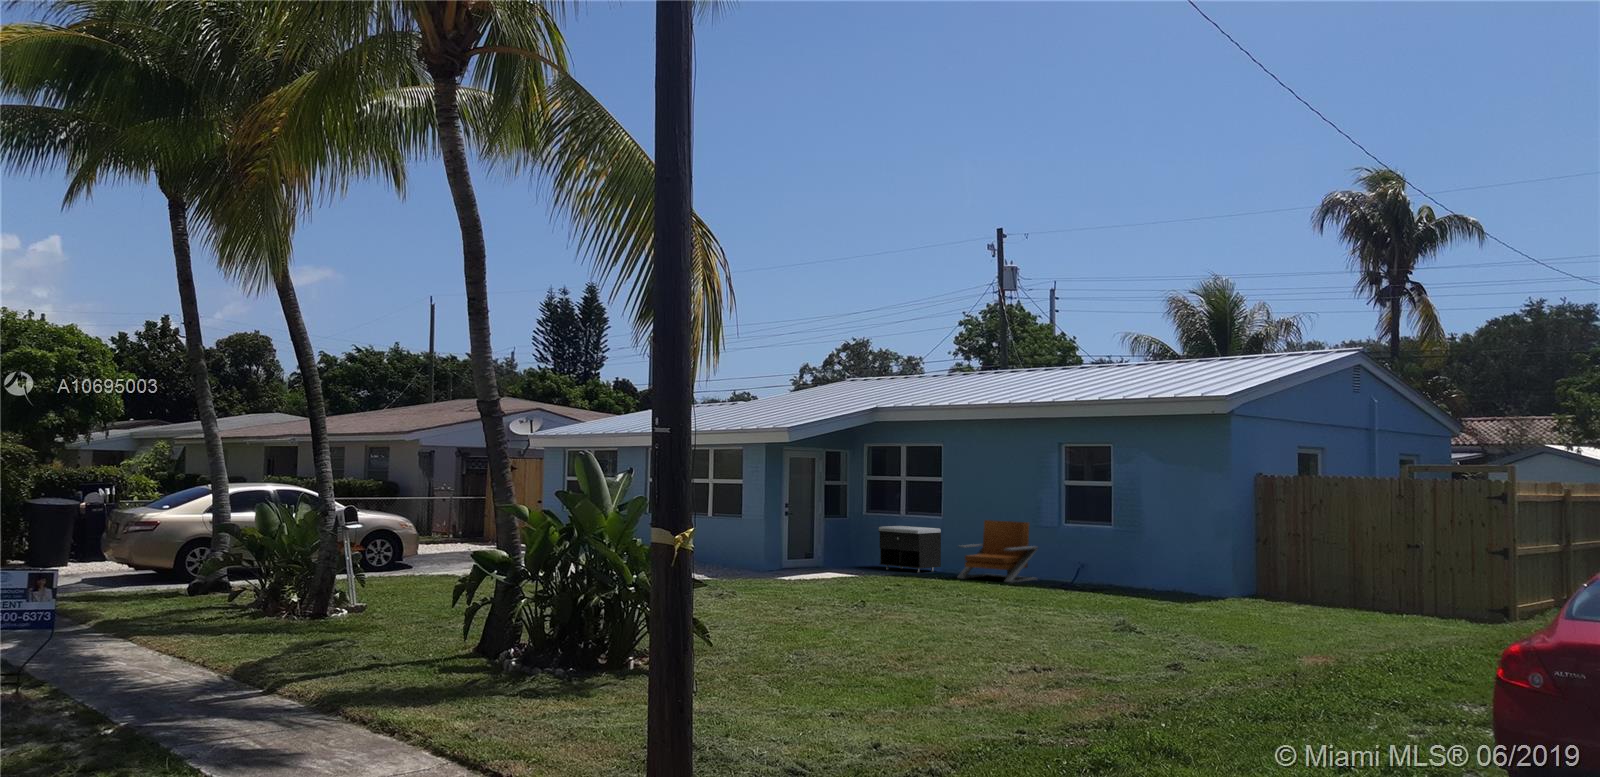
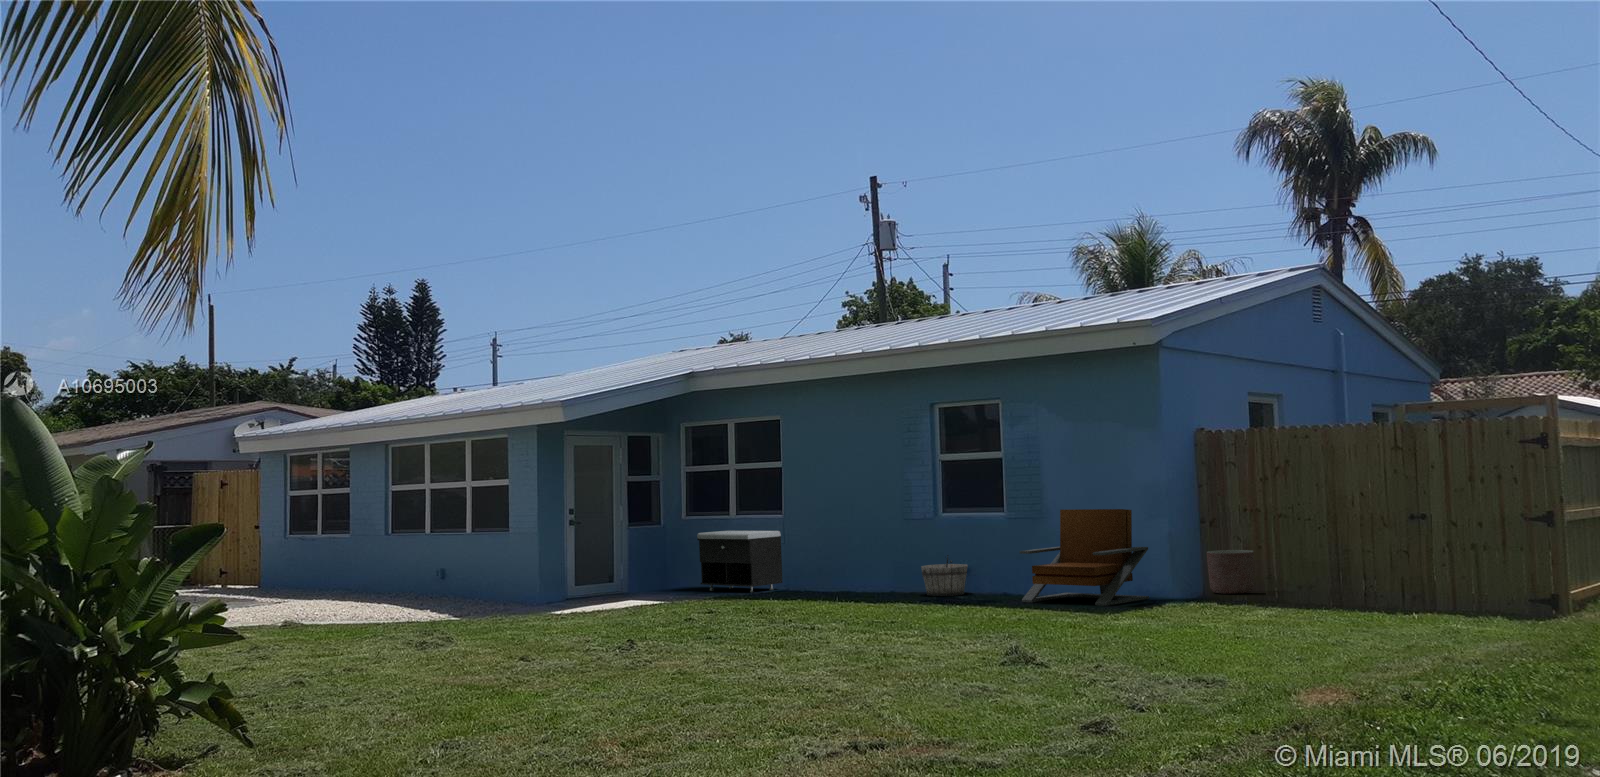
lounge chair: present [958,520,1038,583] -> present [1020,509,1149,606]
wooden bucket: none [1047,554,1082,584] -> present [921,555,968,596]
planter: none [1258,562,1293,594] -> present [1207,550,1254,594]

